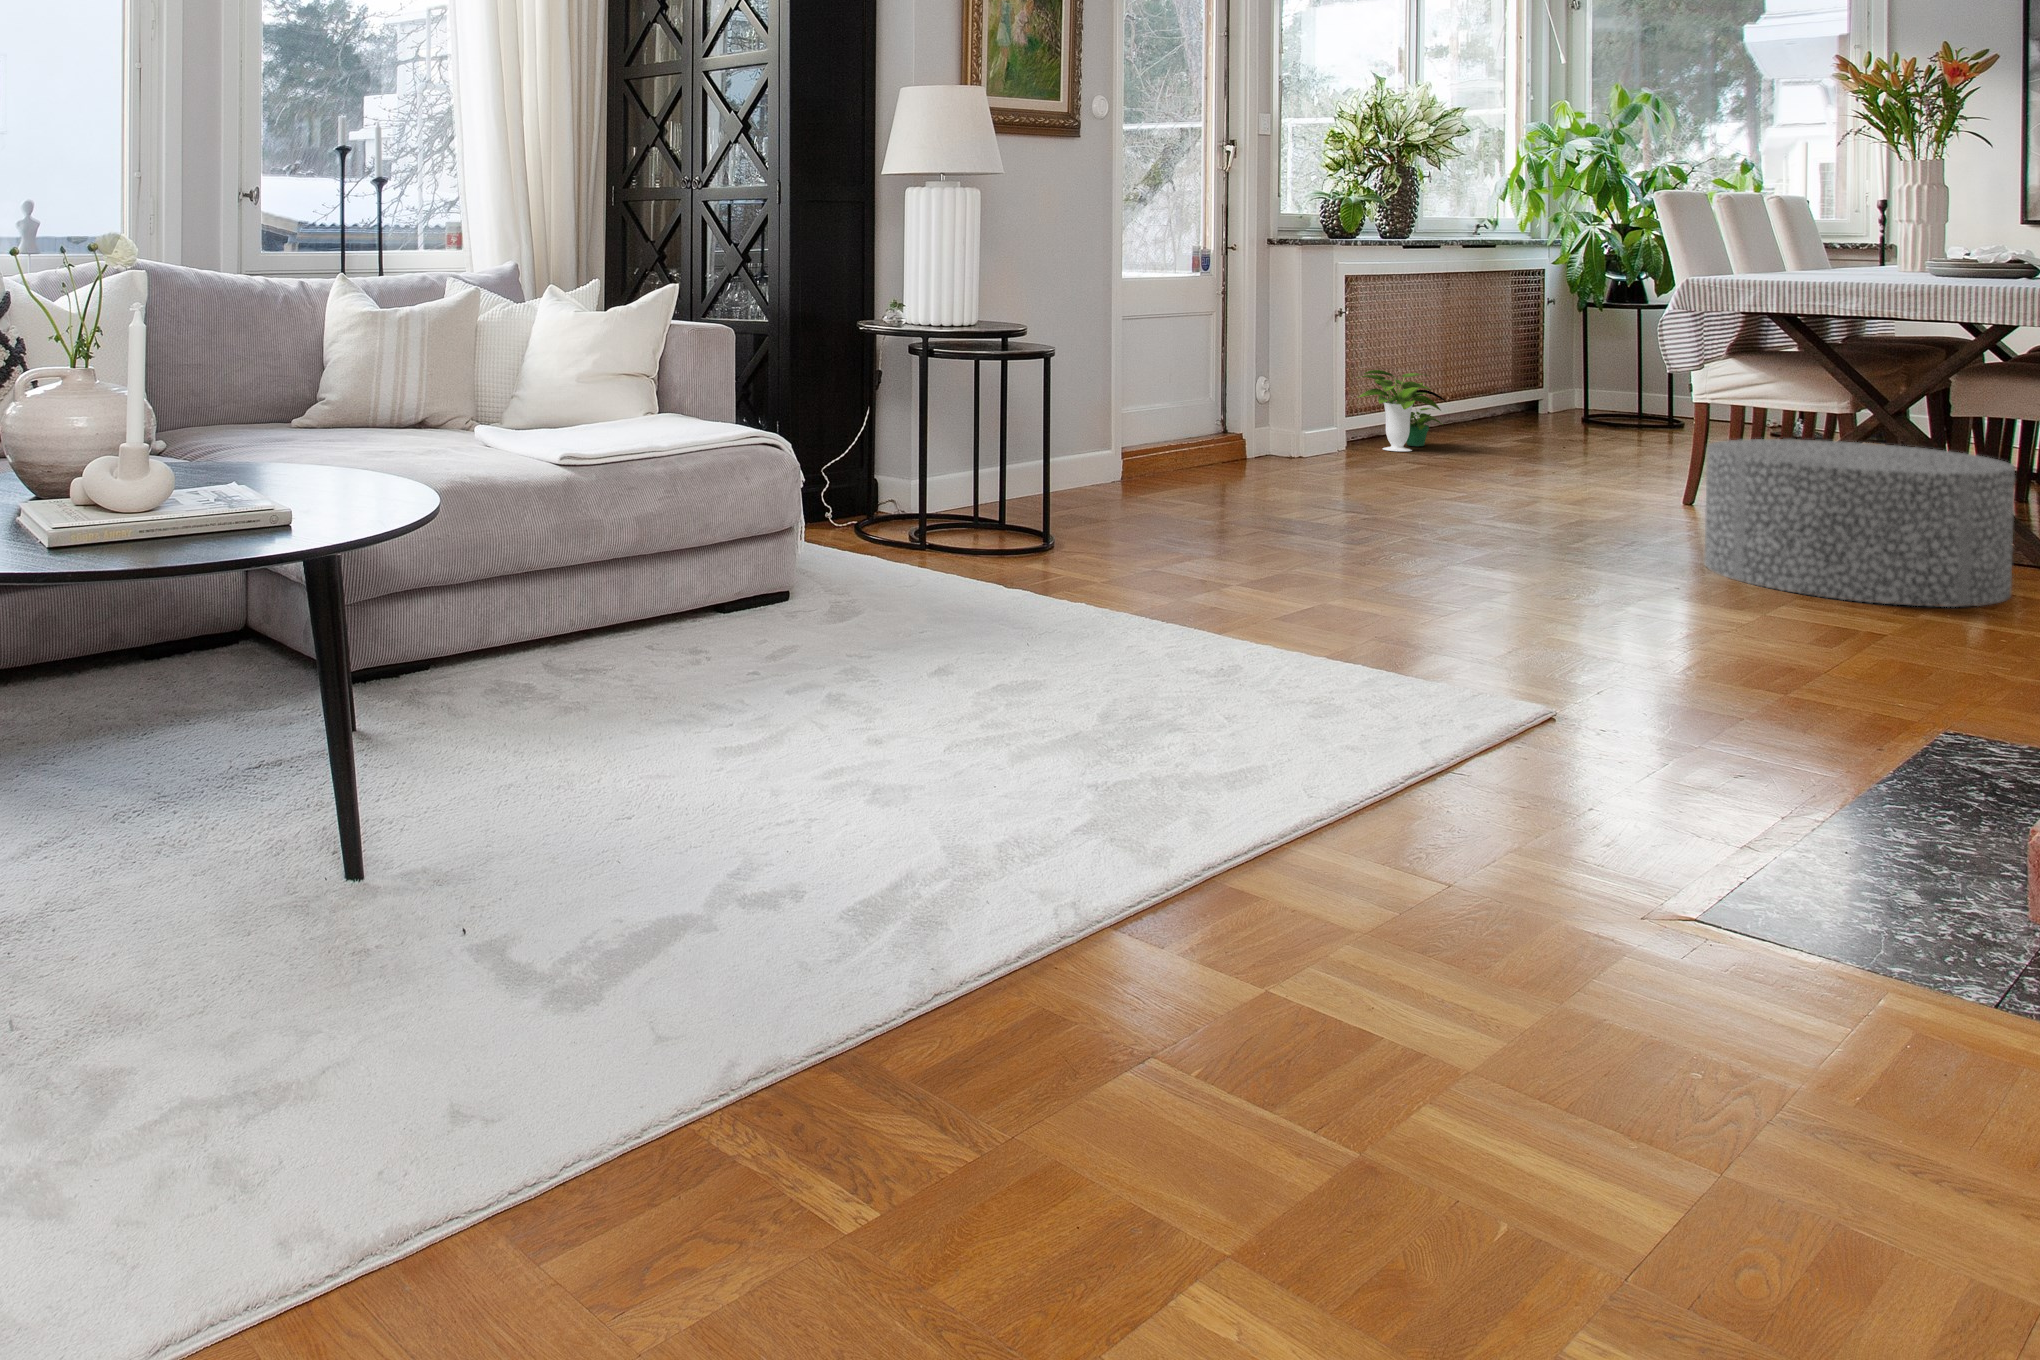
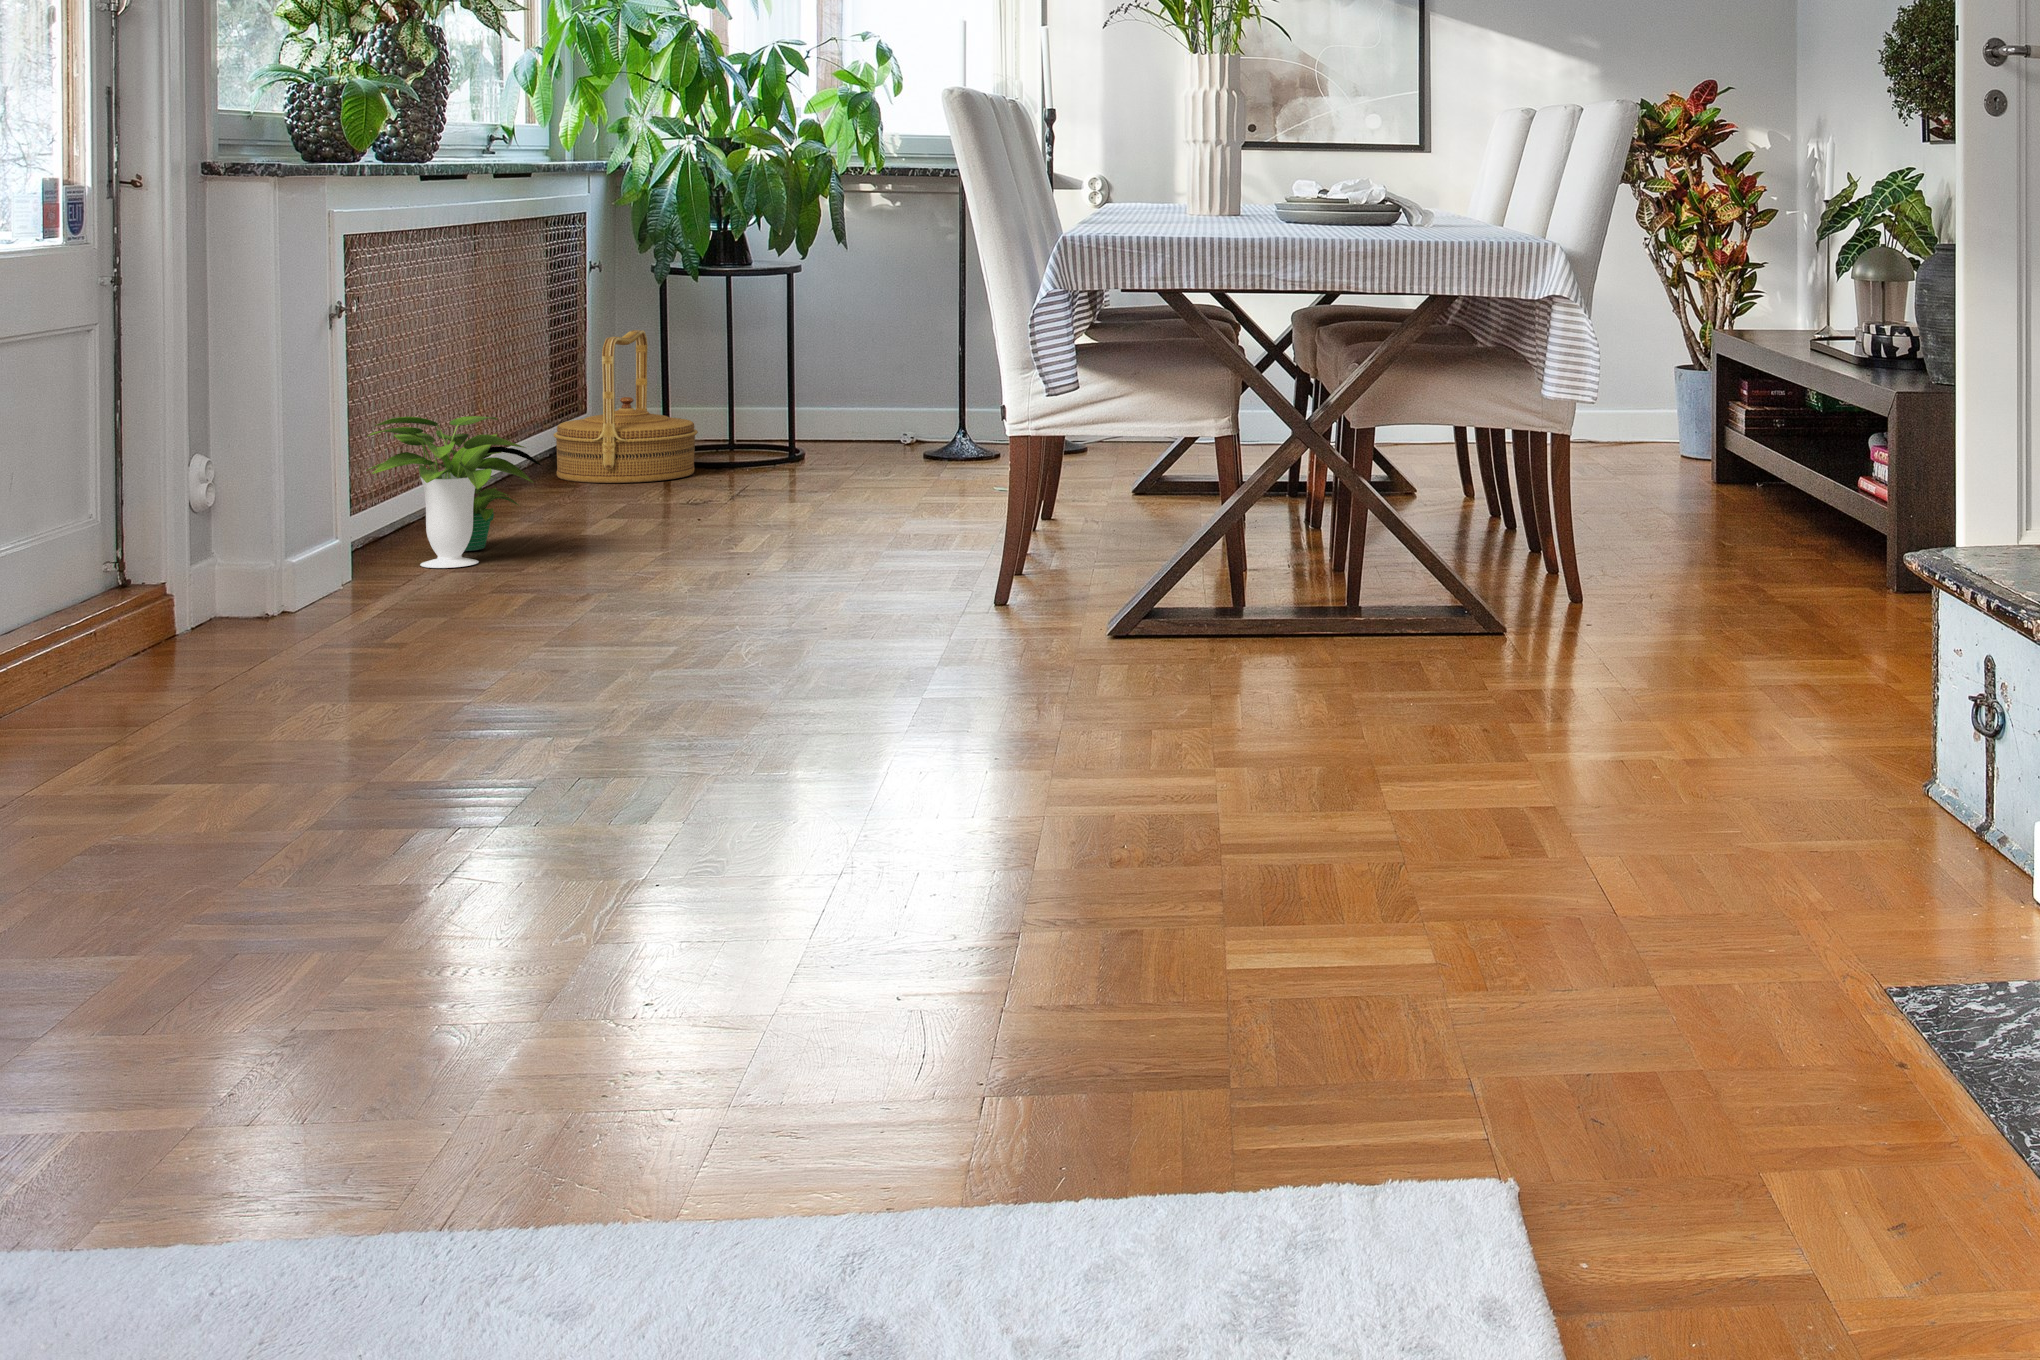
woven basket: none [1512,340,1601,430] -> present [553,330,698,483]
ottoman: present [1704,439,2015,607] -> none [1210,492,1599,754]

